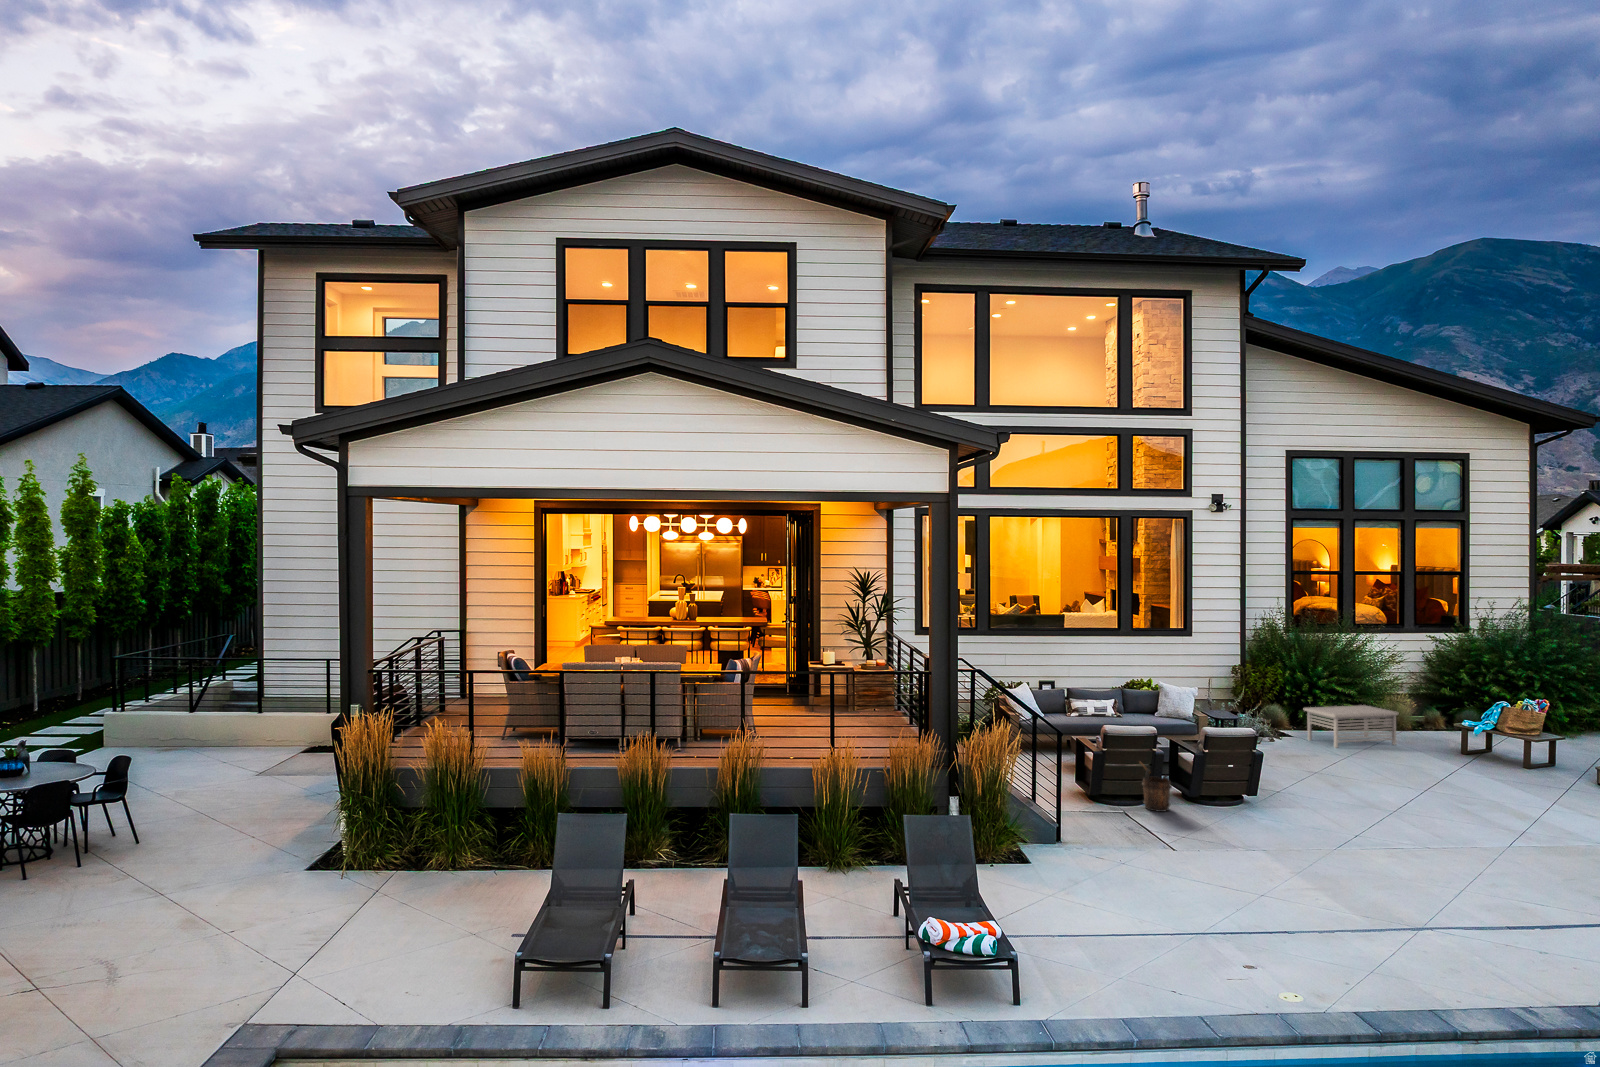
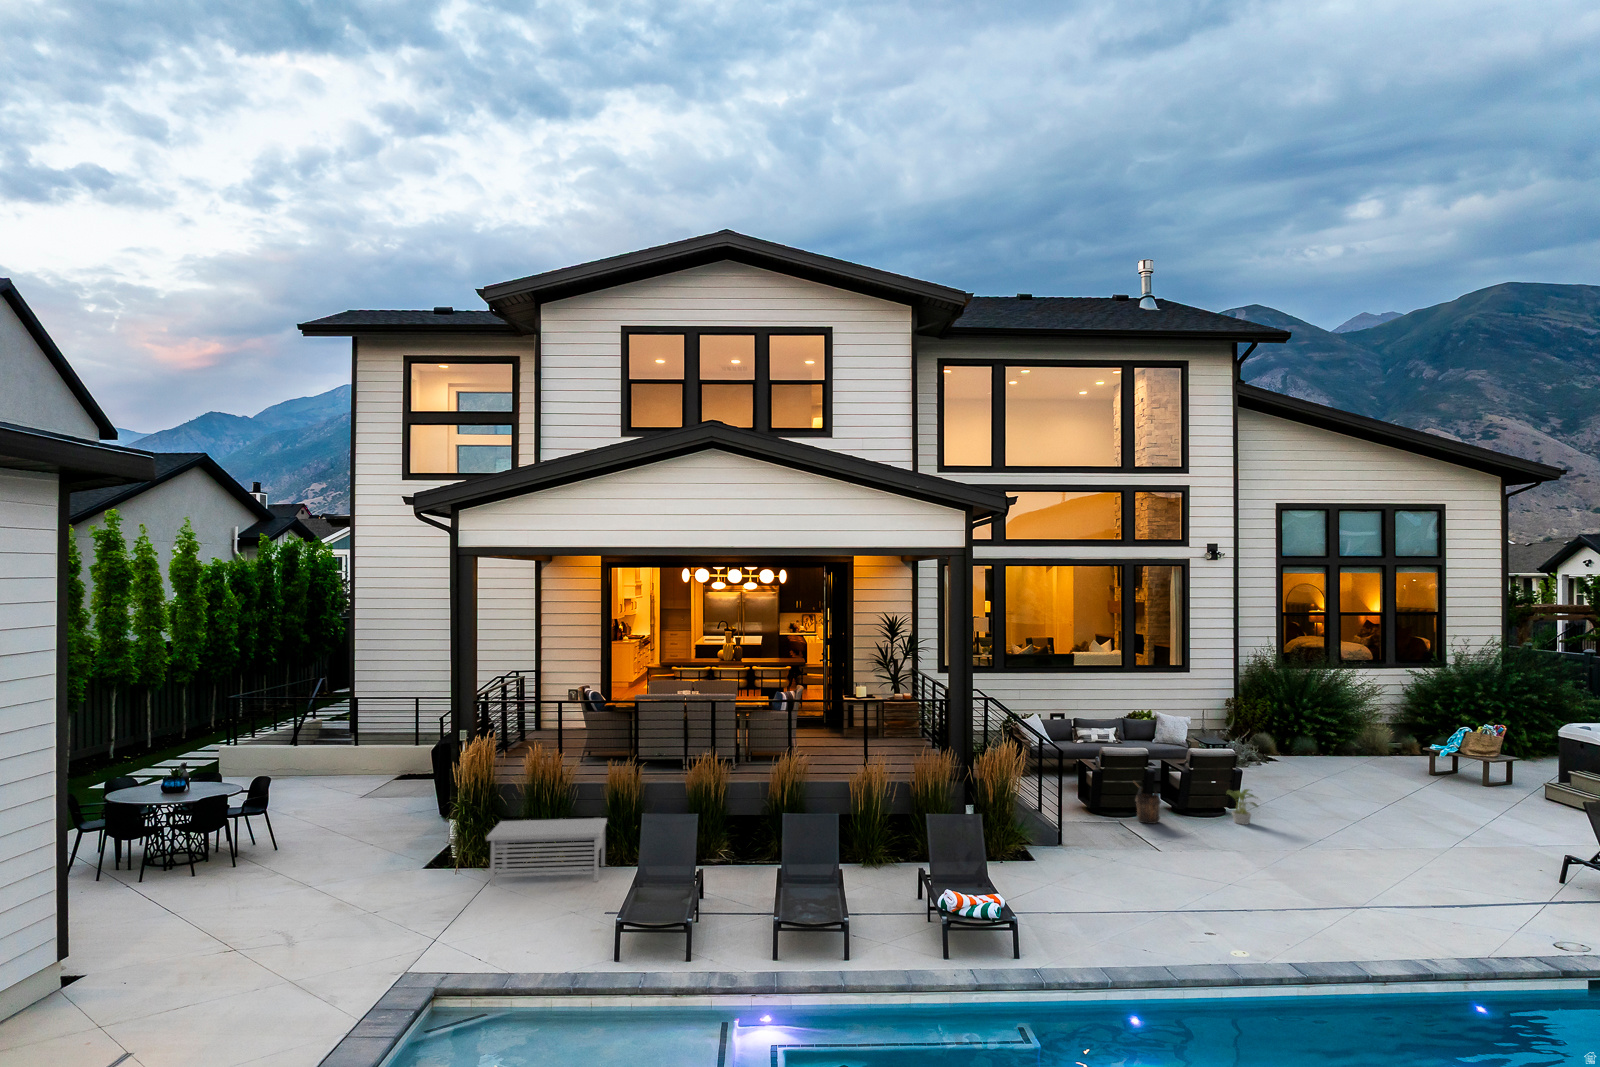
storage bench: present [1303,705,1398,748] -> present [486,818,607,885]
potted plant: none [1244,772,1286,813] -> present [1227,789,1258,825]

